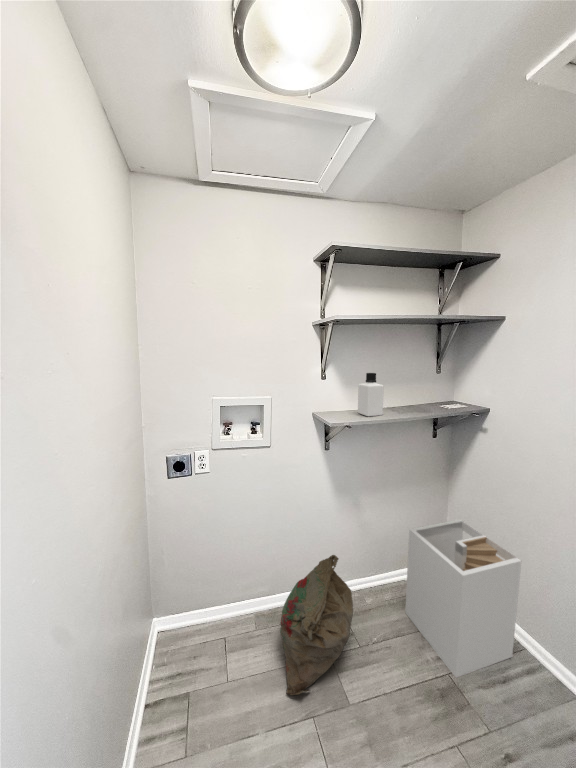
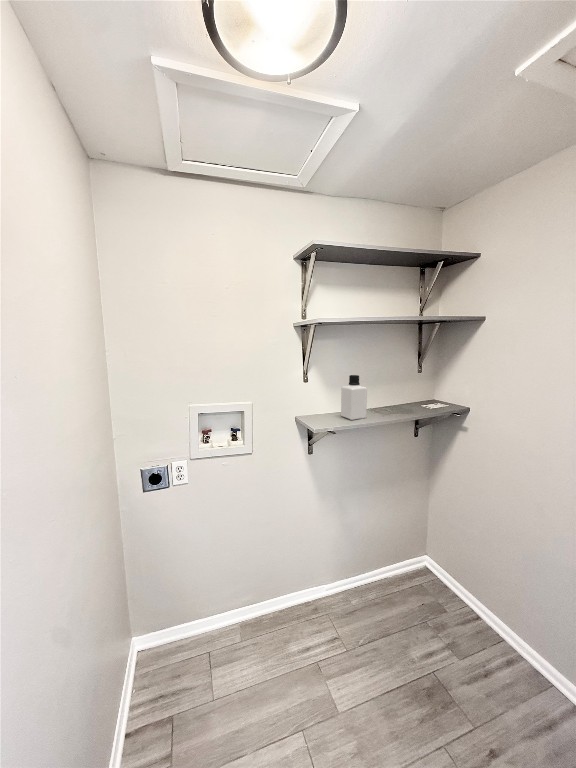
laundry hamper: present [405,519,521,677] -> none [390,517,502,676]
bag: present [280,555,353,695] -> none [266,559,340,709]

